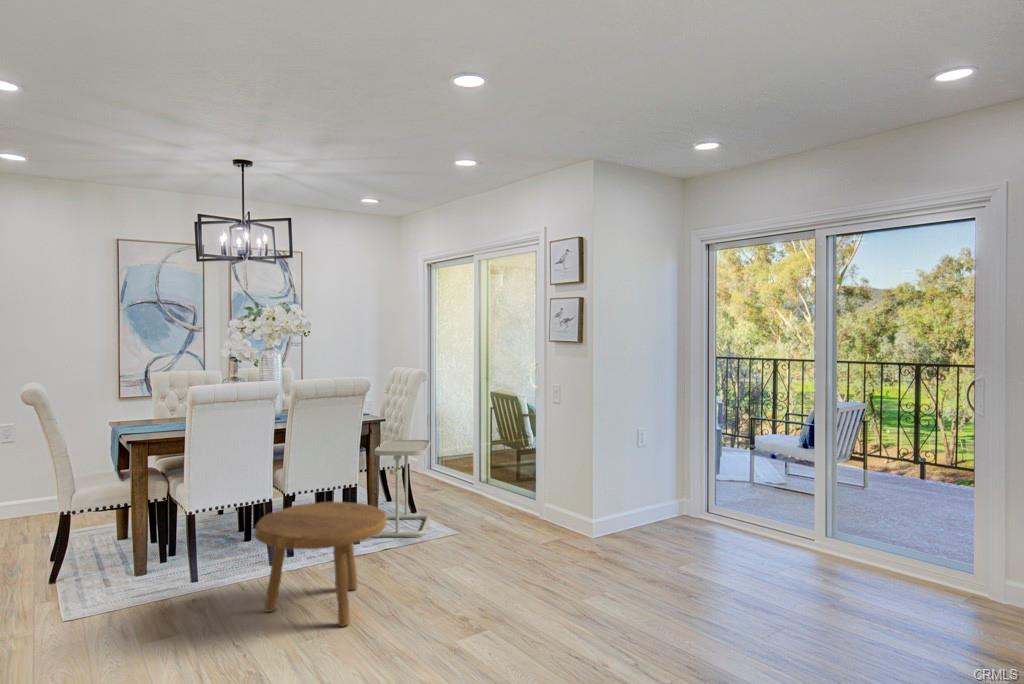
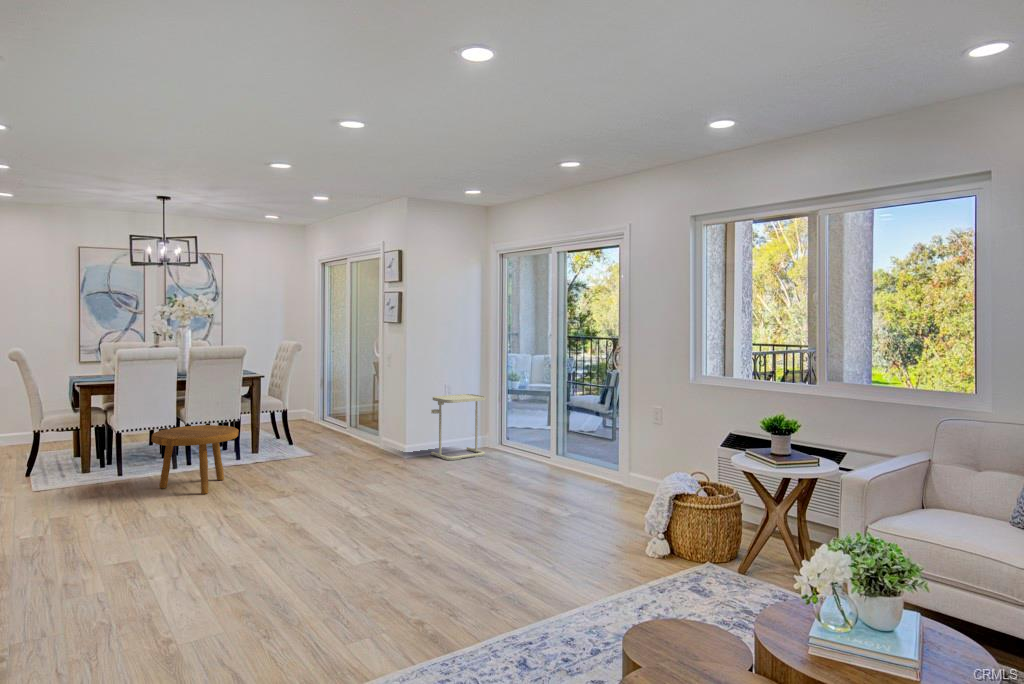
side table: present [374,440,431,537] -> present [431,394,486,460]

